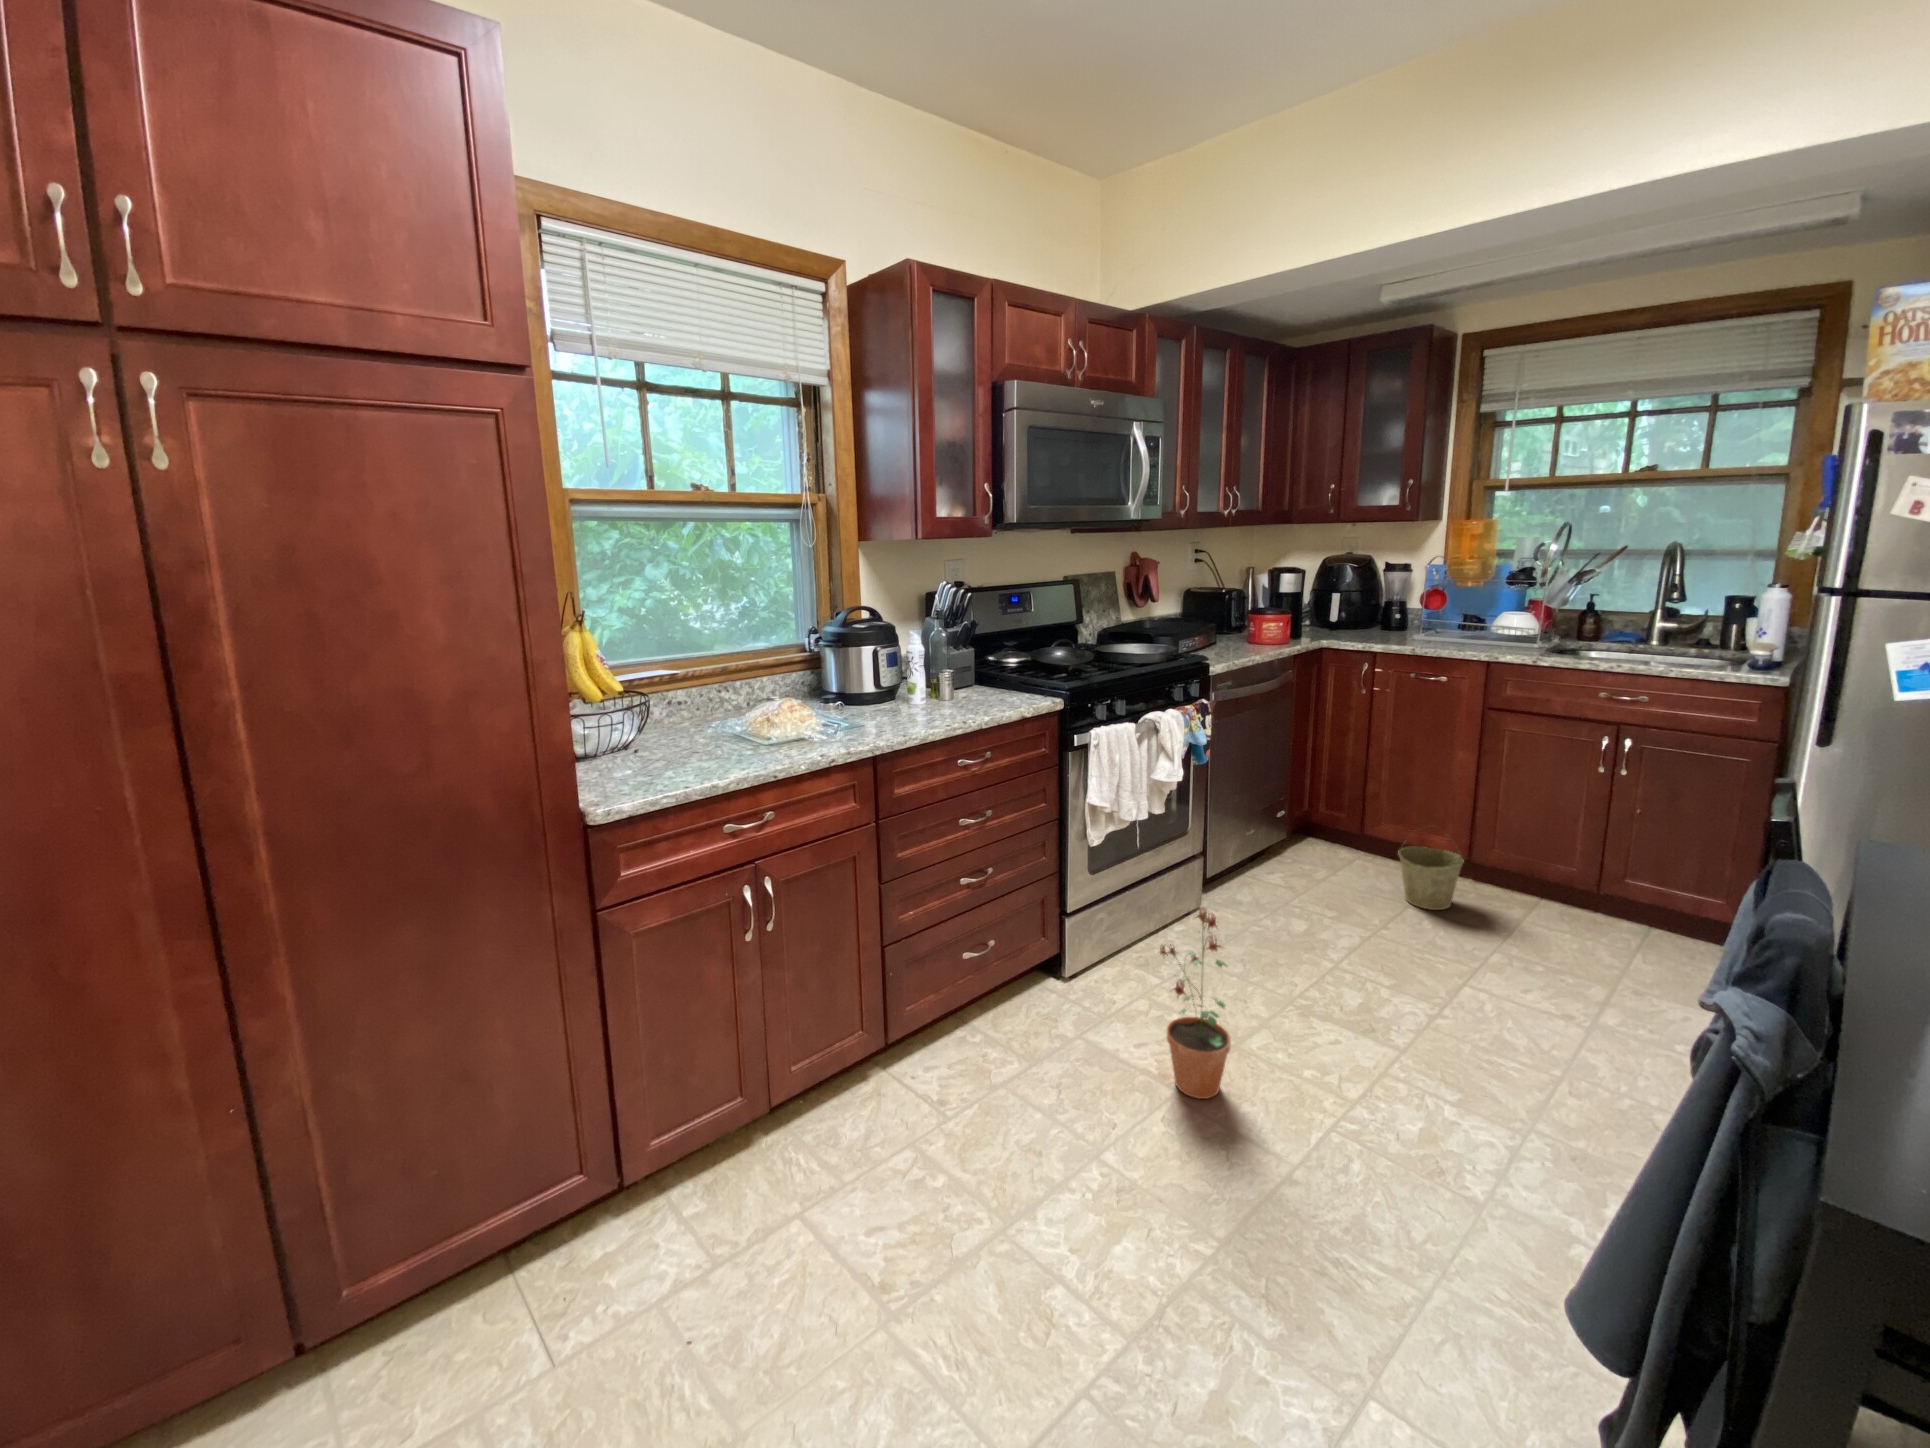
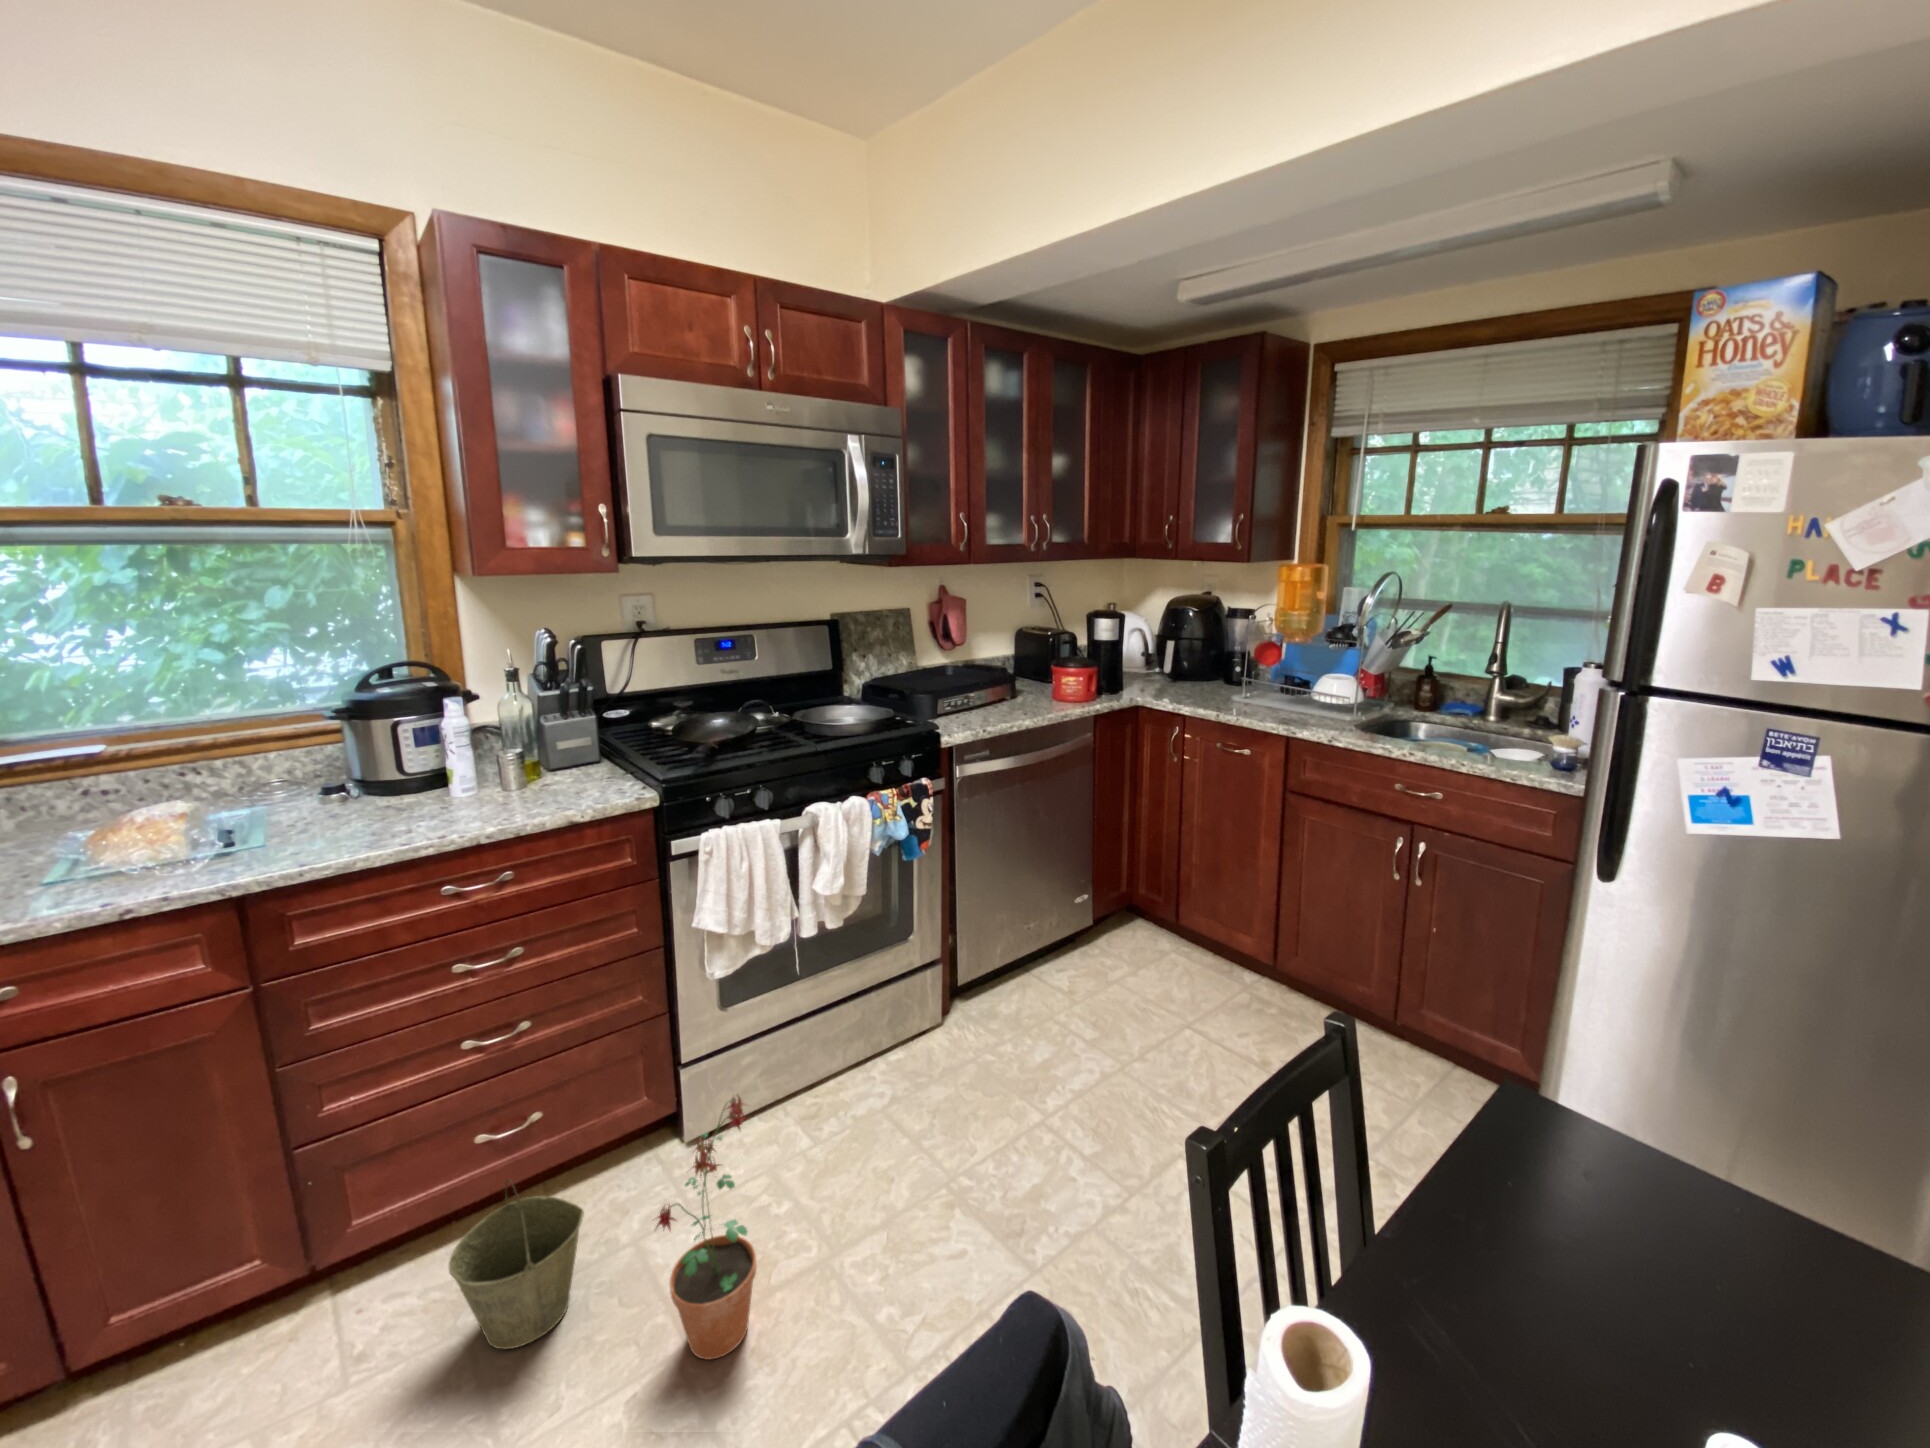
bucket: present [1398,835,1464,910] -> present [449,1179,584,1349]

